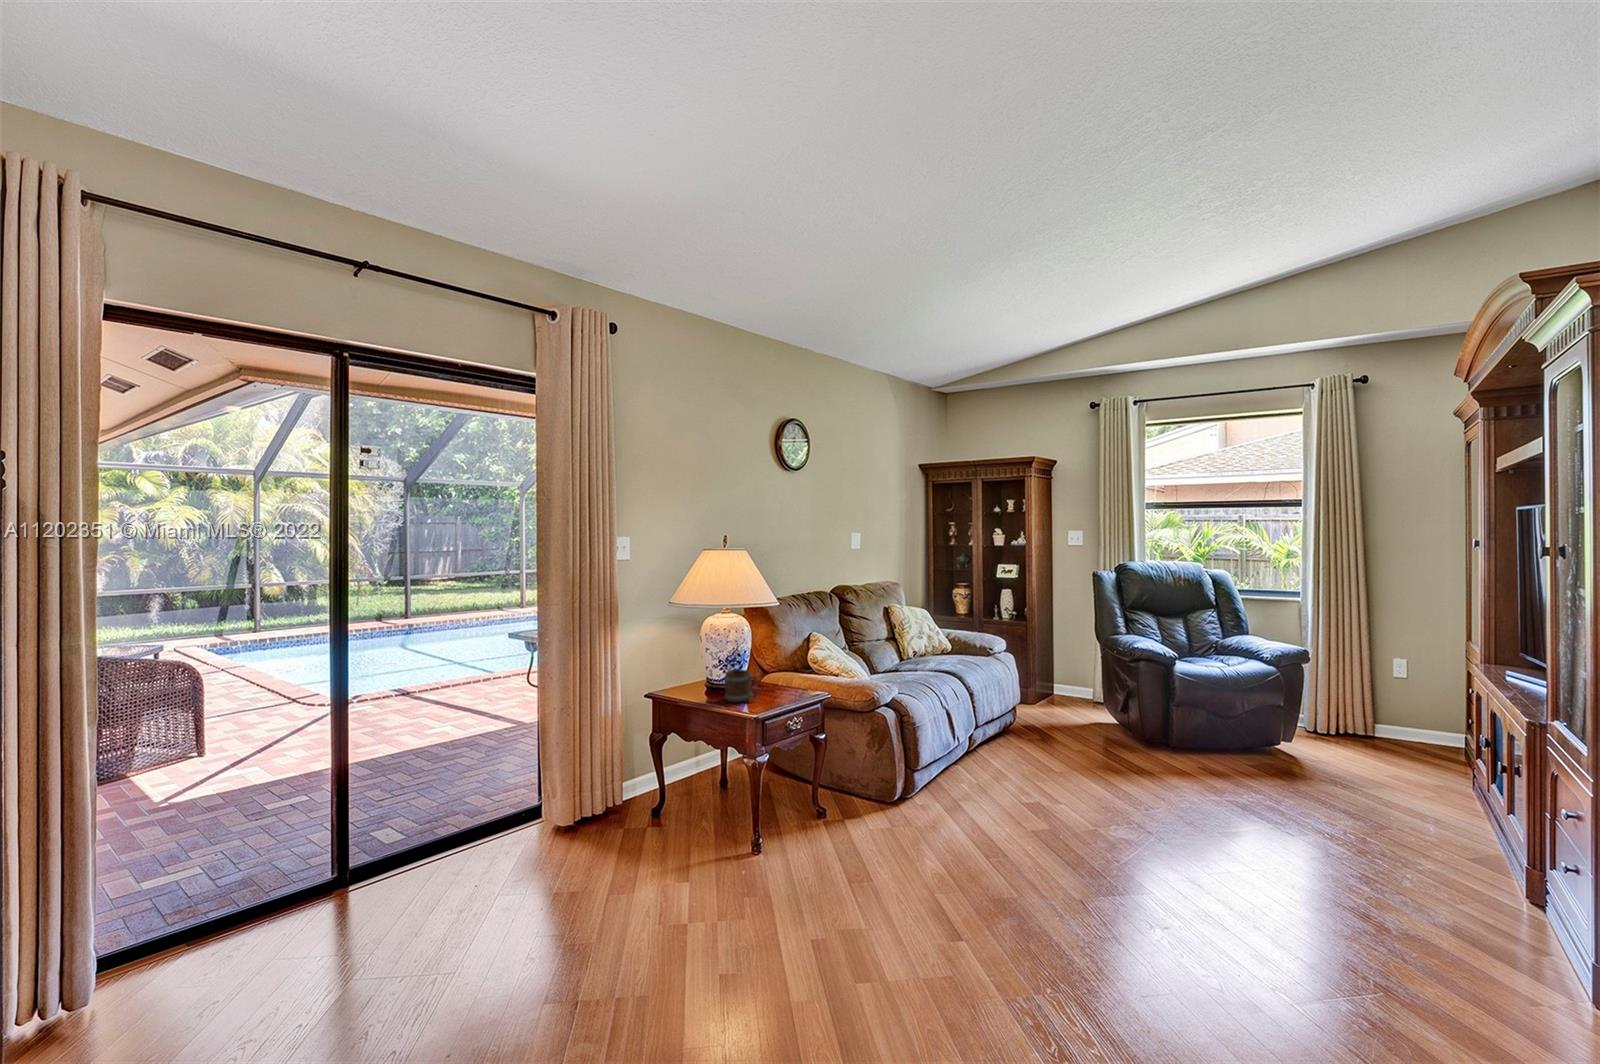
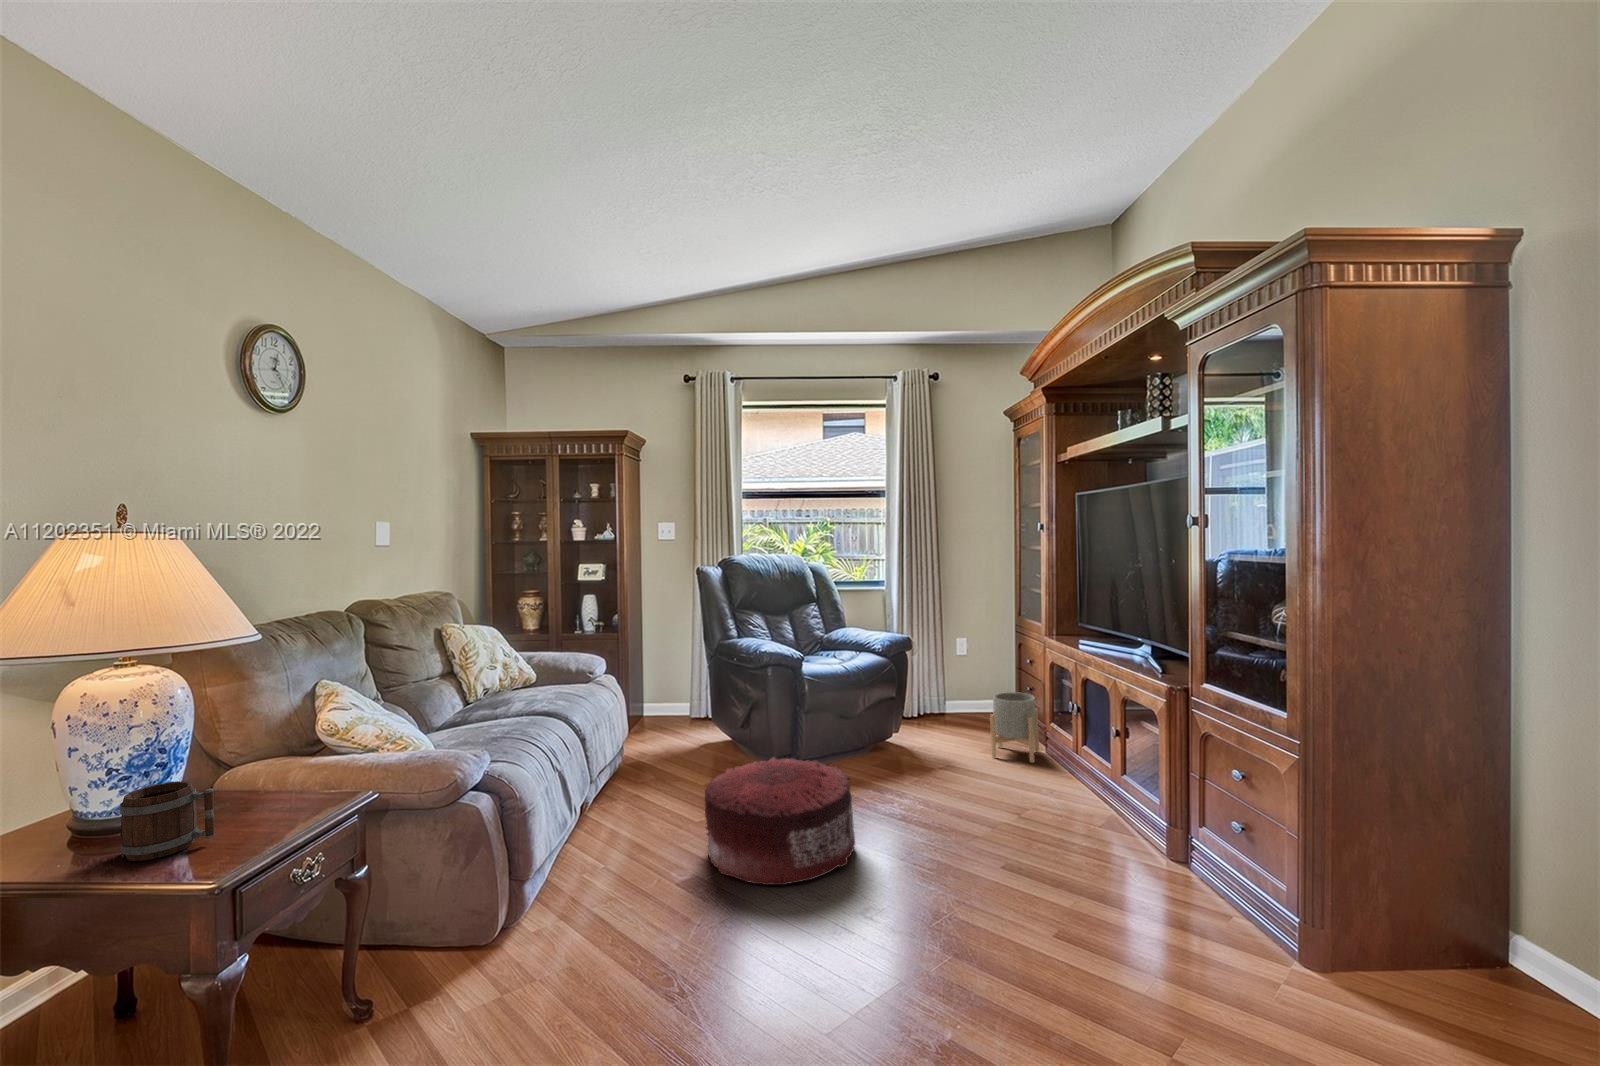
planter: none [1413,725,1496,809] -> present [990,692,1039,763]
pouf: none [1046,734,1182,830] -> present [705,757,855,885]

